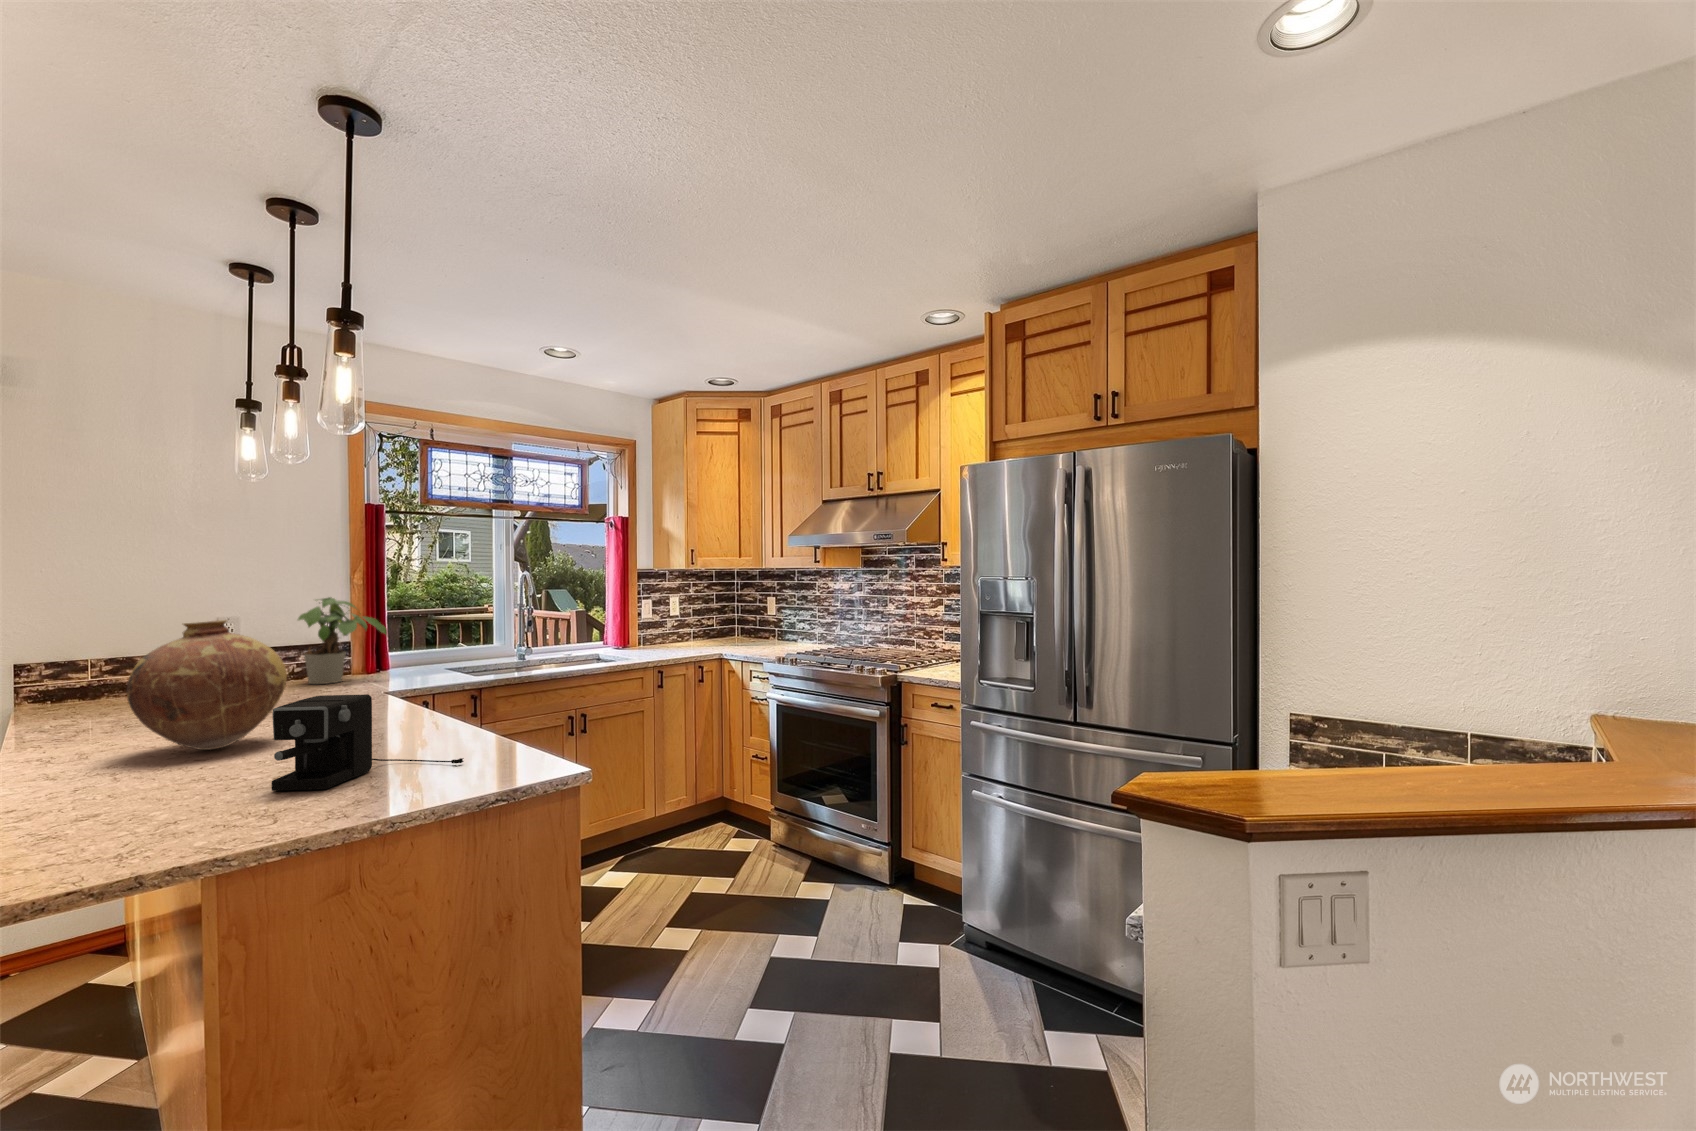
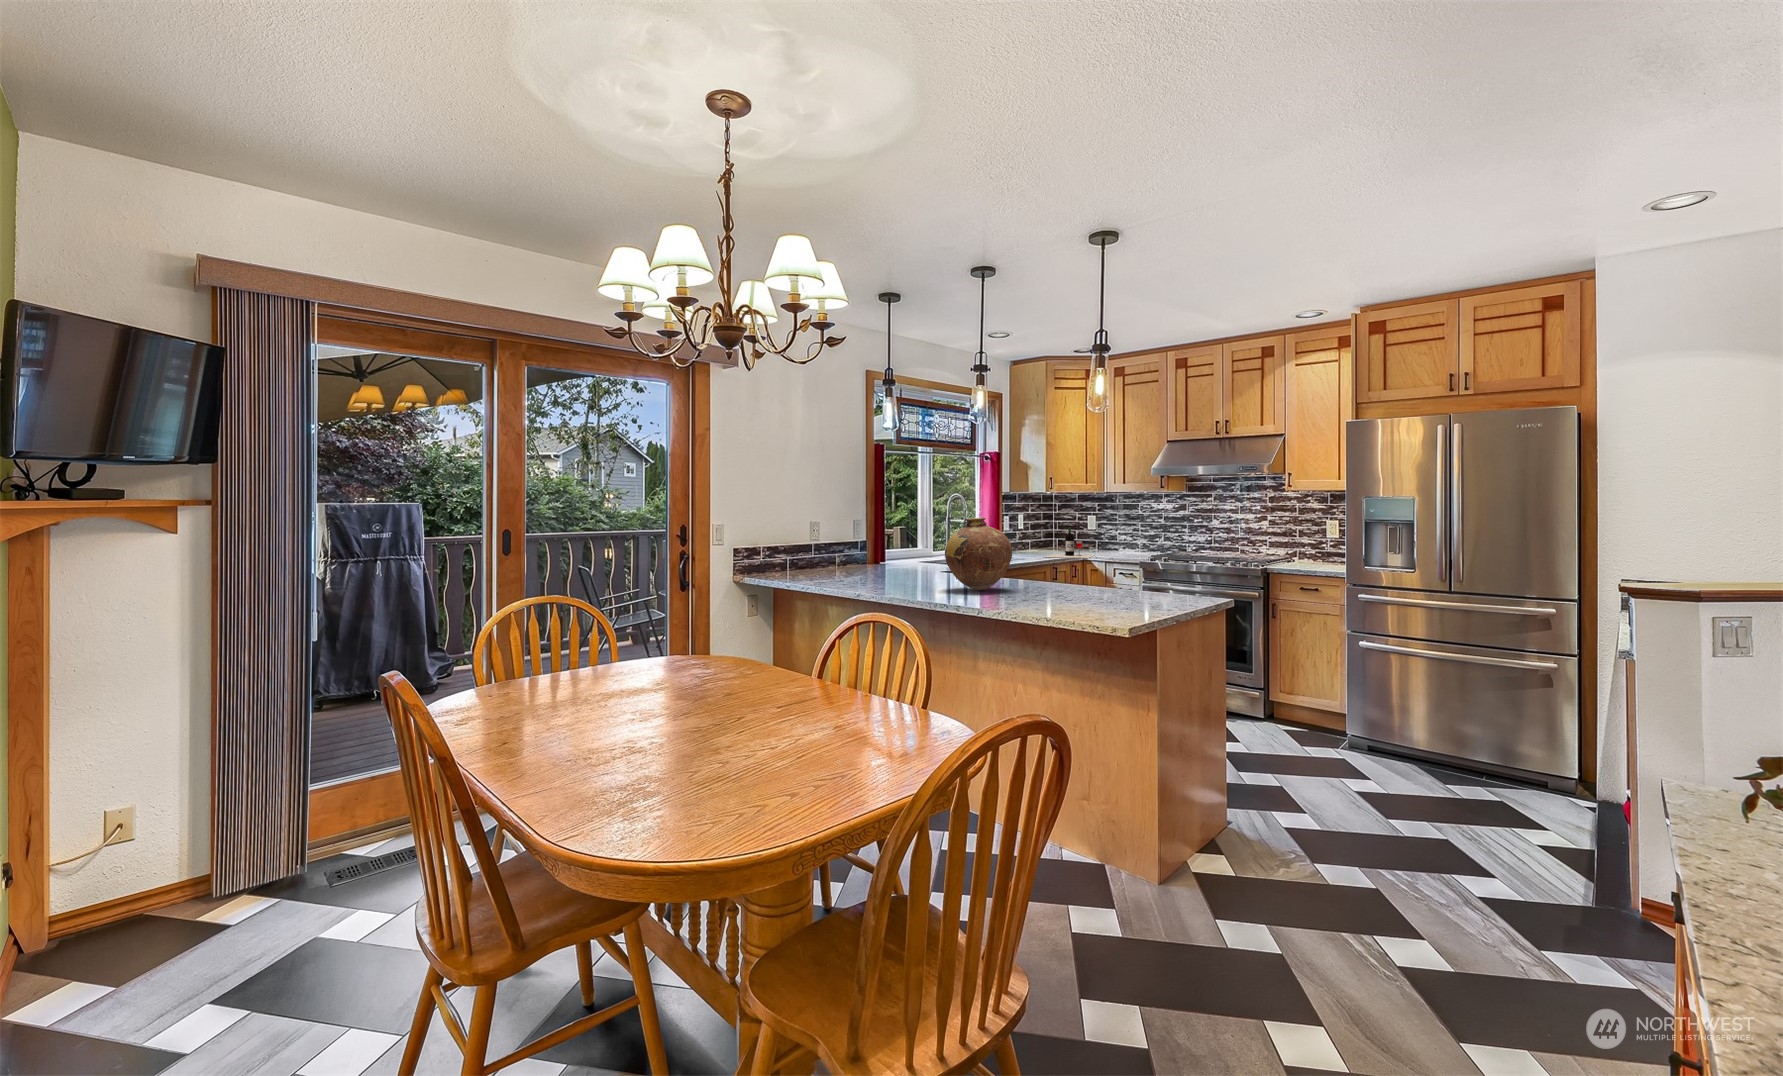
potted plant: present [298,597,387,684] -> none [859,511,914,570]
wine bottle: none [661,613,743,656] -> present [1045,527,1094,558]
coffee maker: present [272,695,464,791] -> none [1088,555,1158,599]

